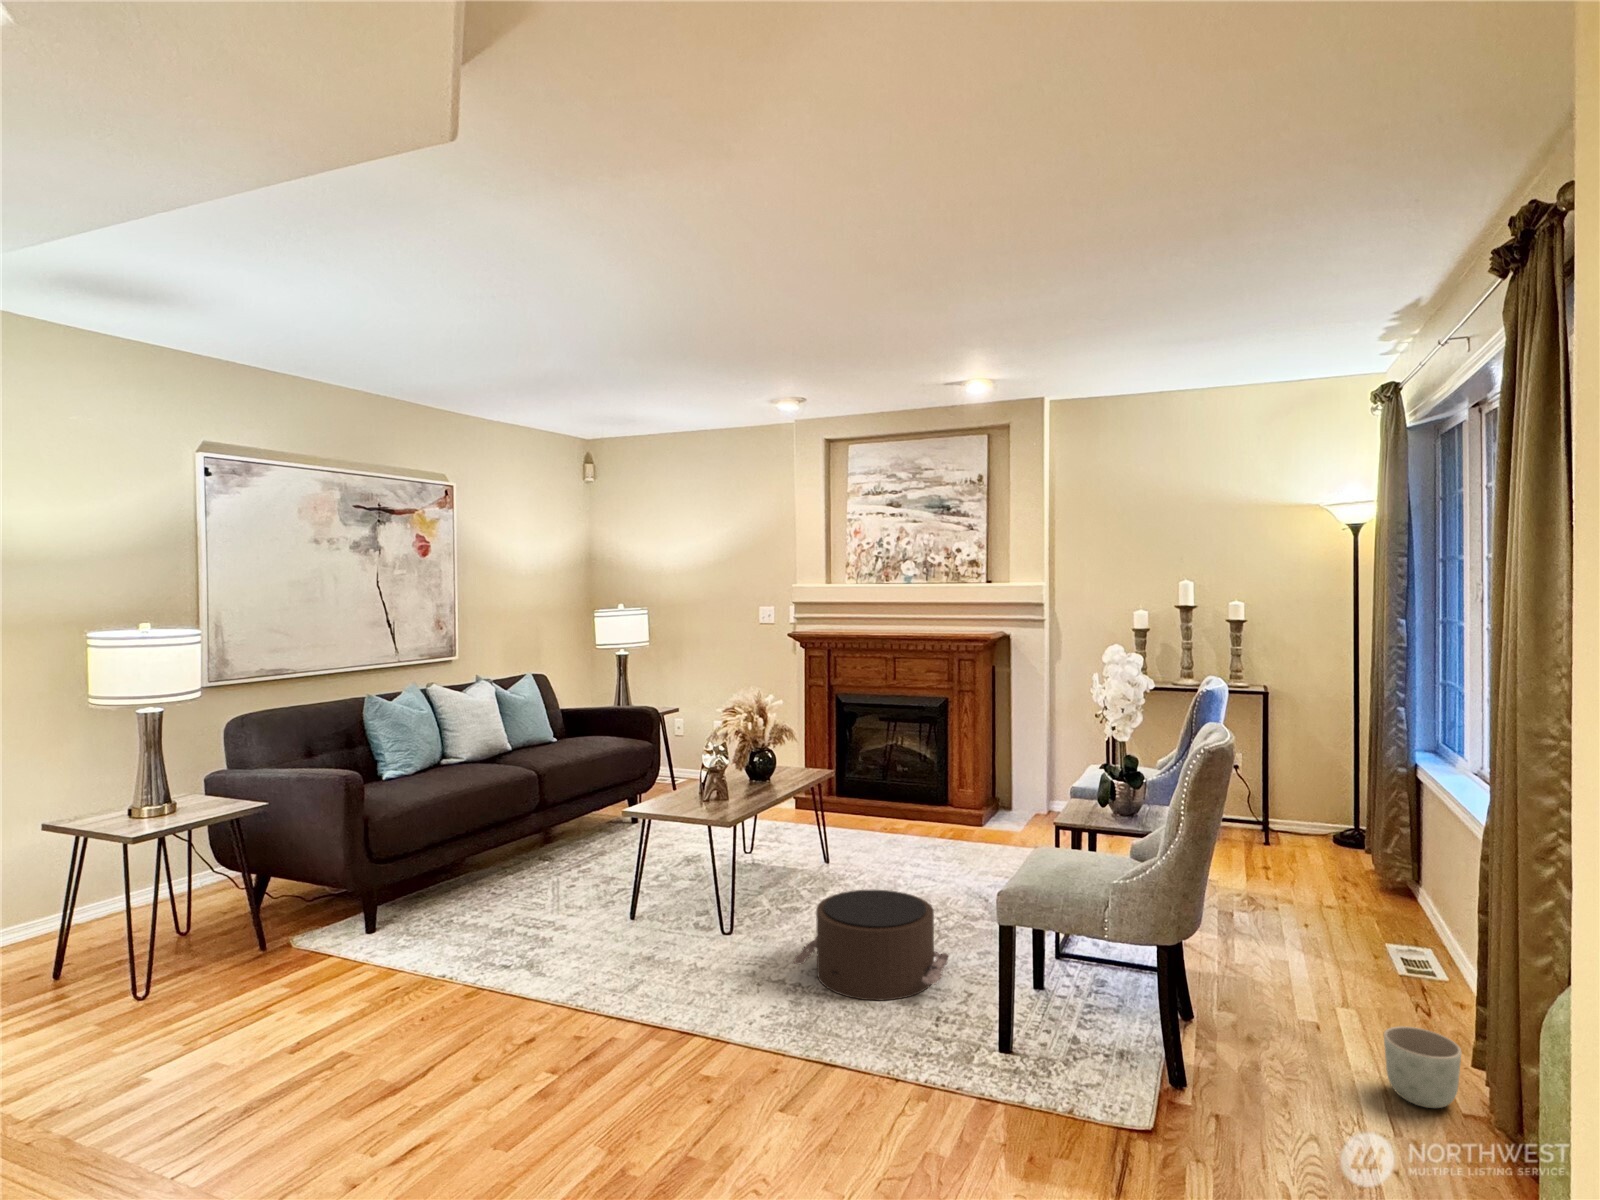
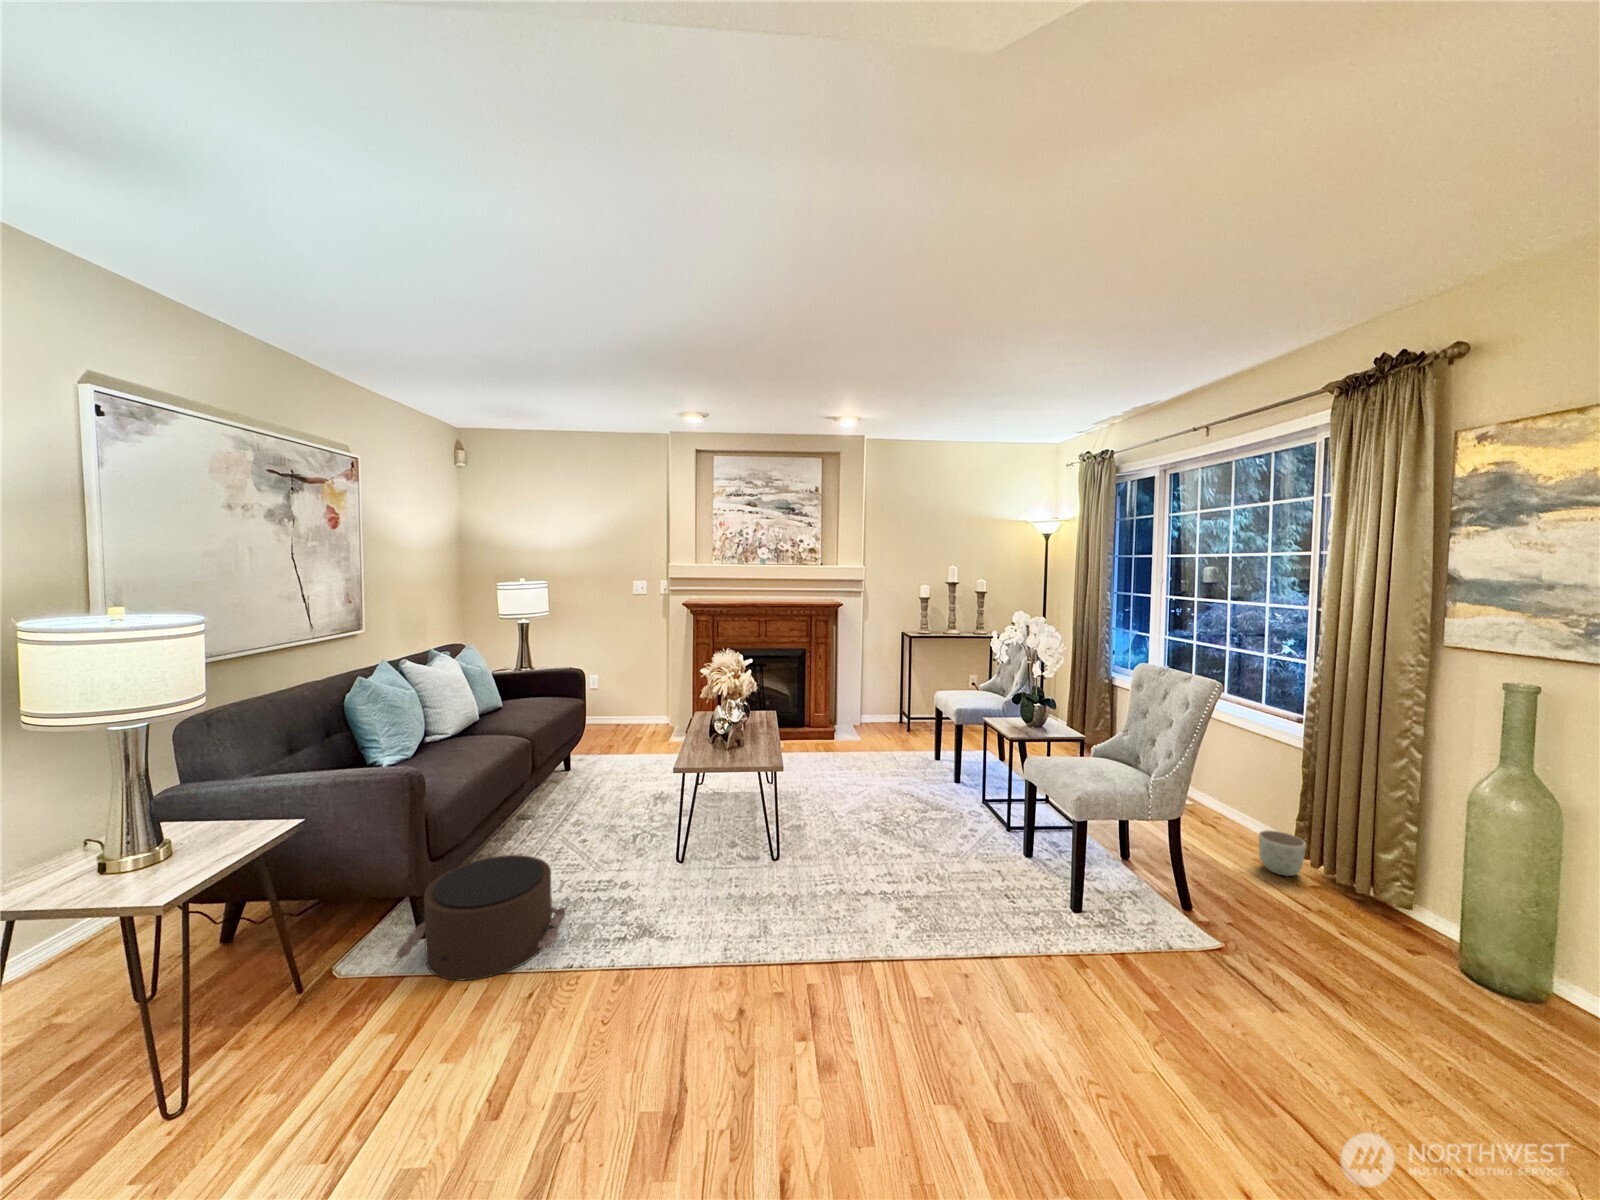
pouf: present [793,890,949,1001] -> present [396,855,566,980]

